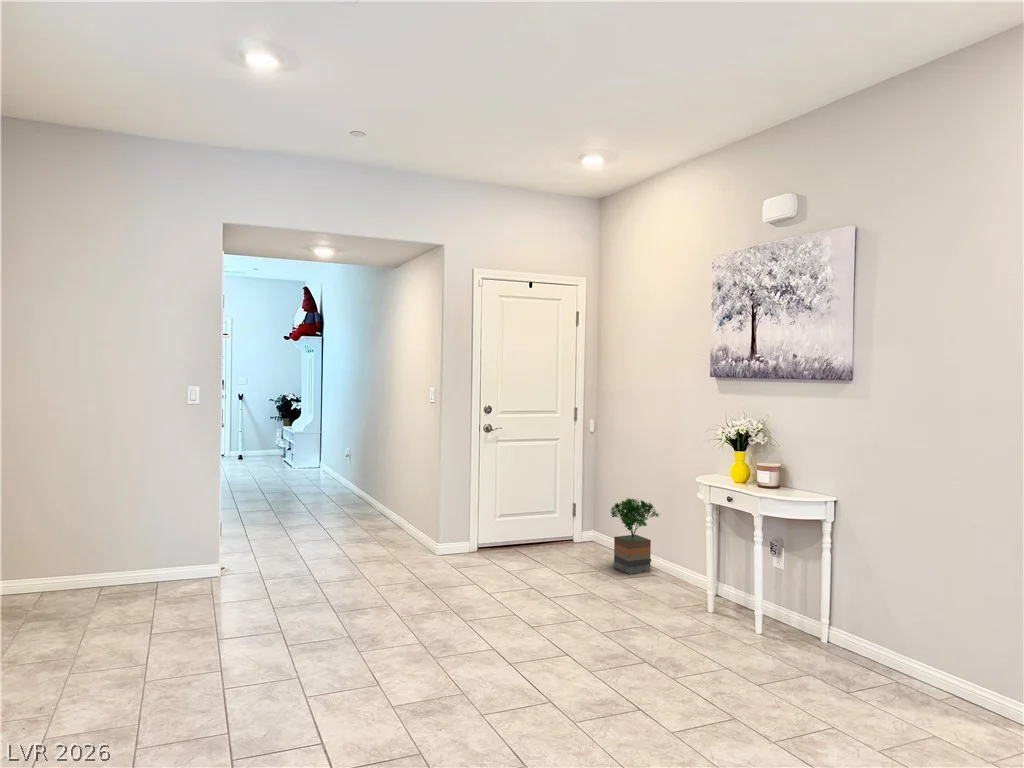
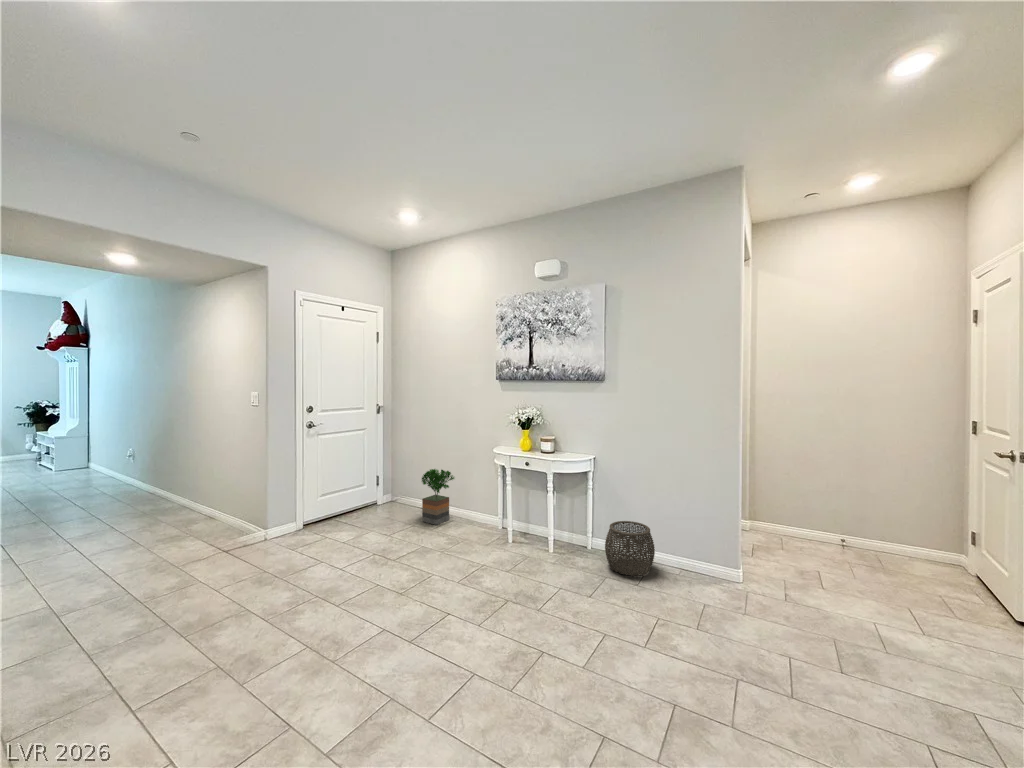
woven basket: none [824,601,909,688] -> present [605,521,655,576]

